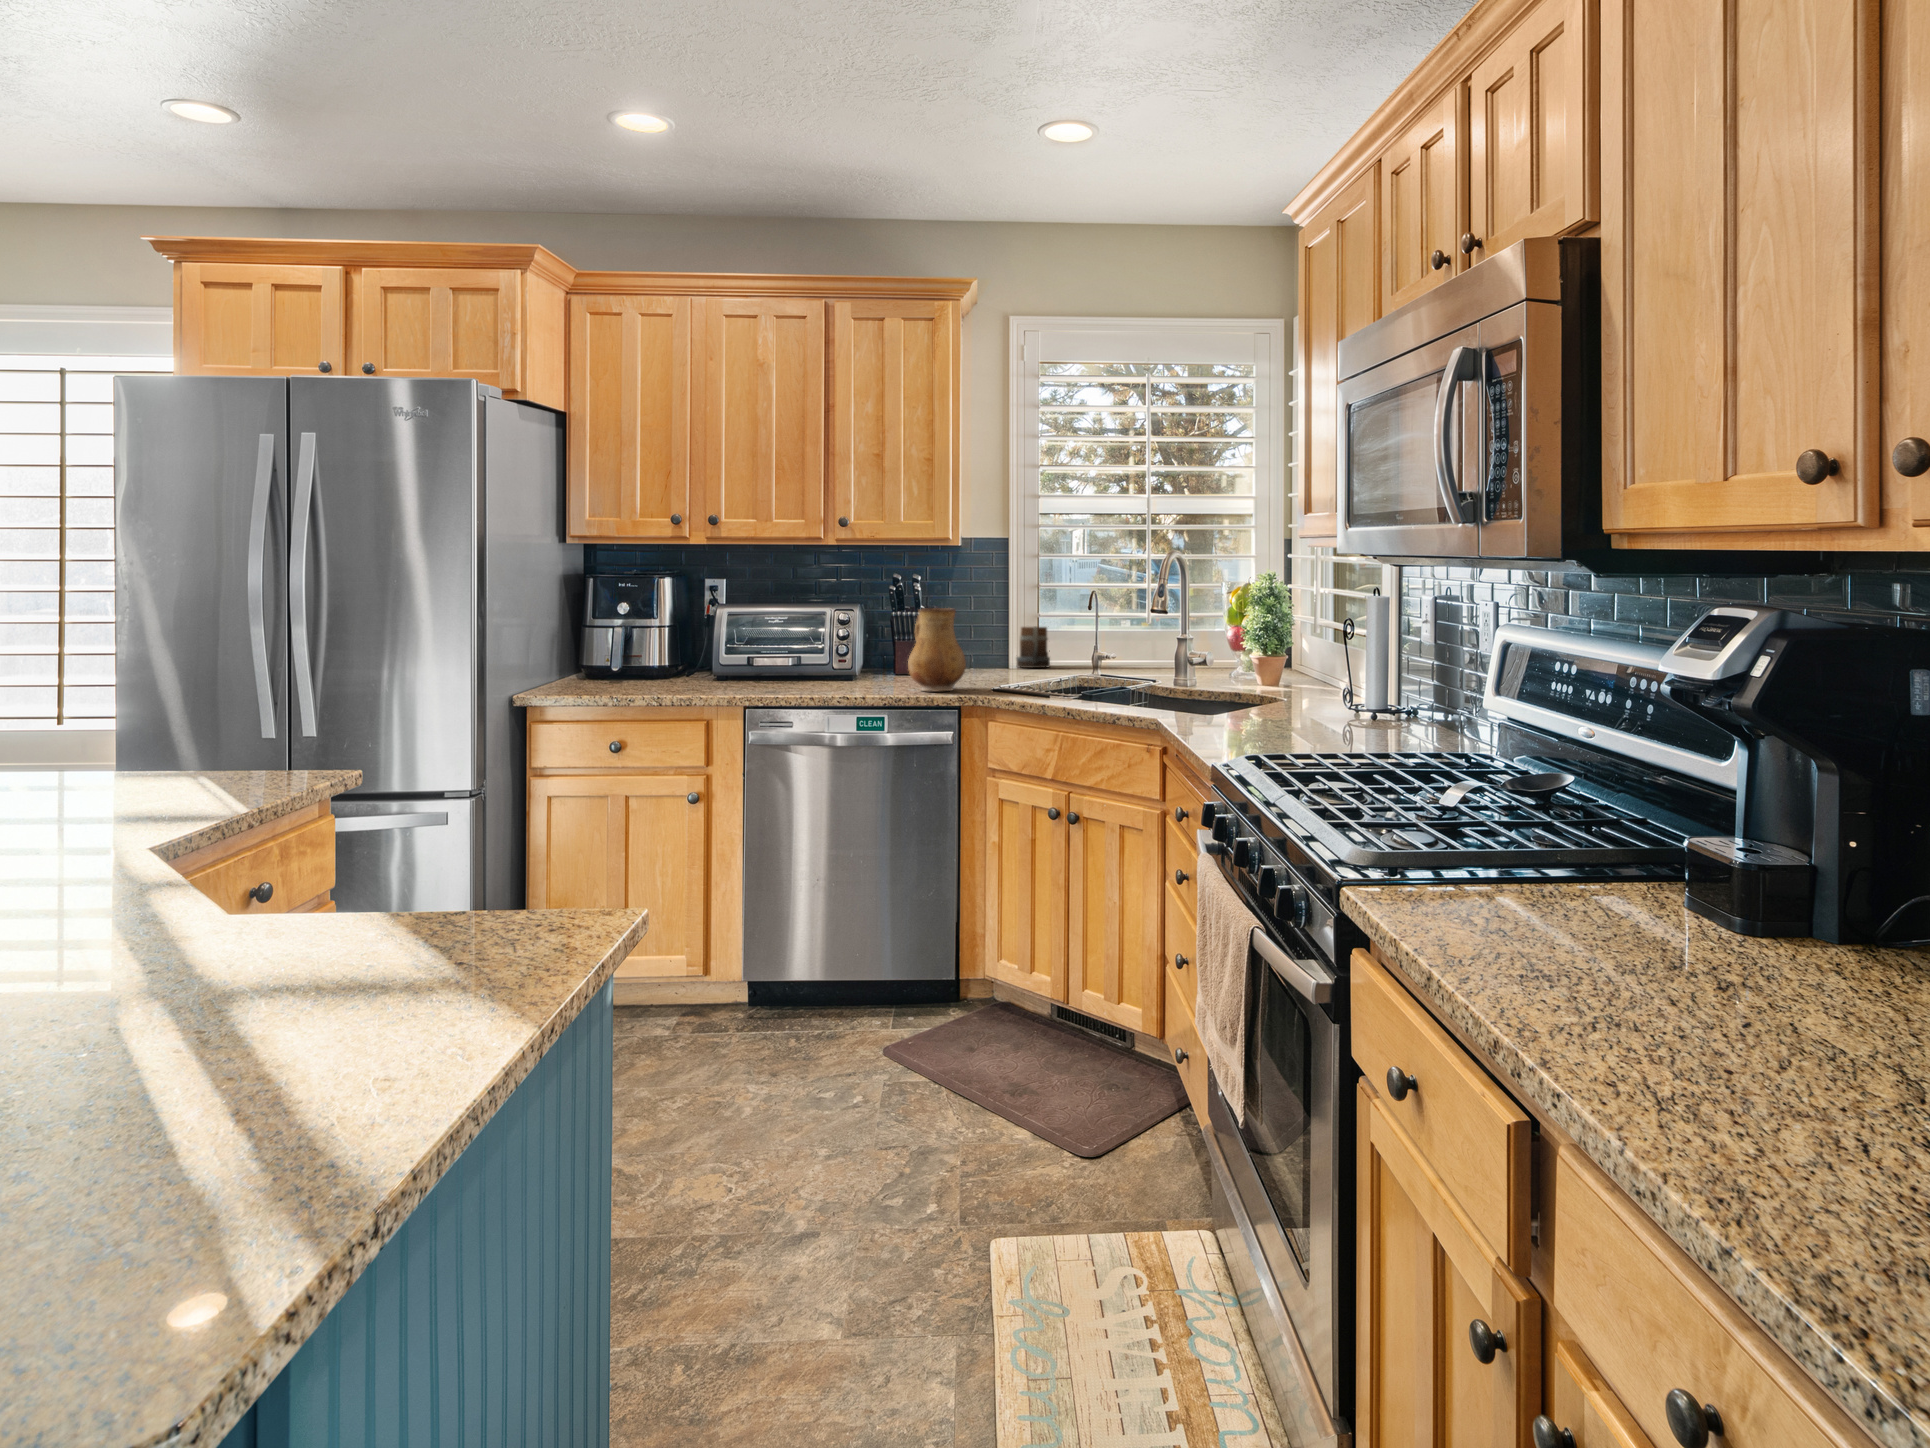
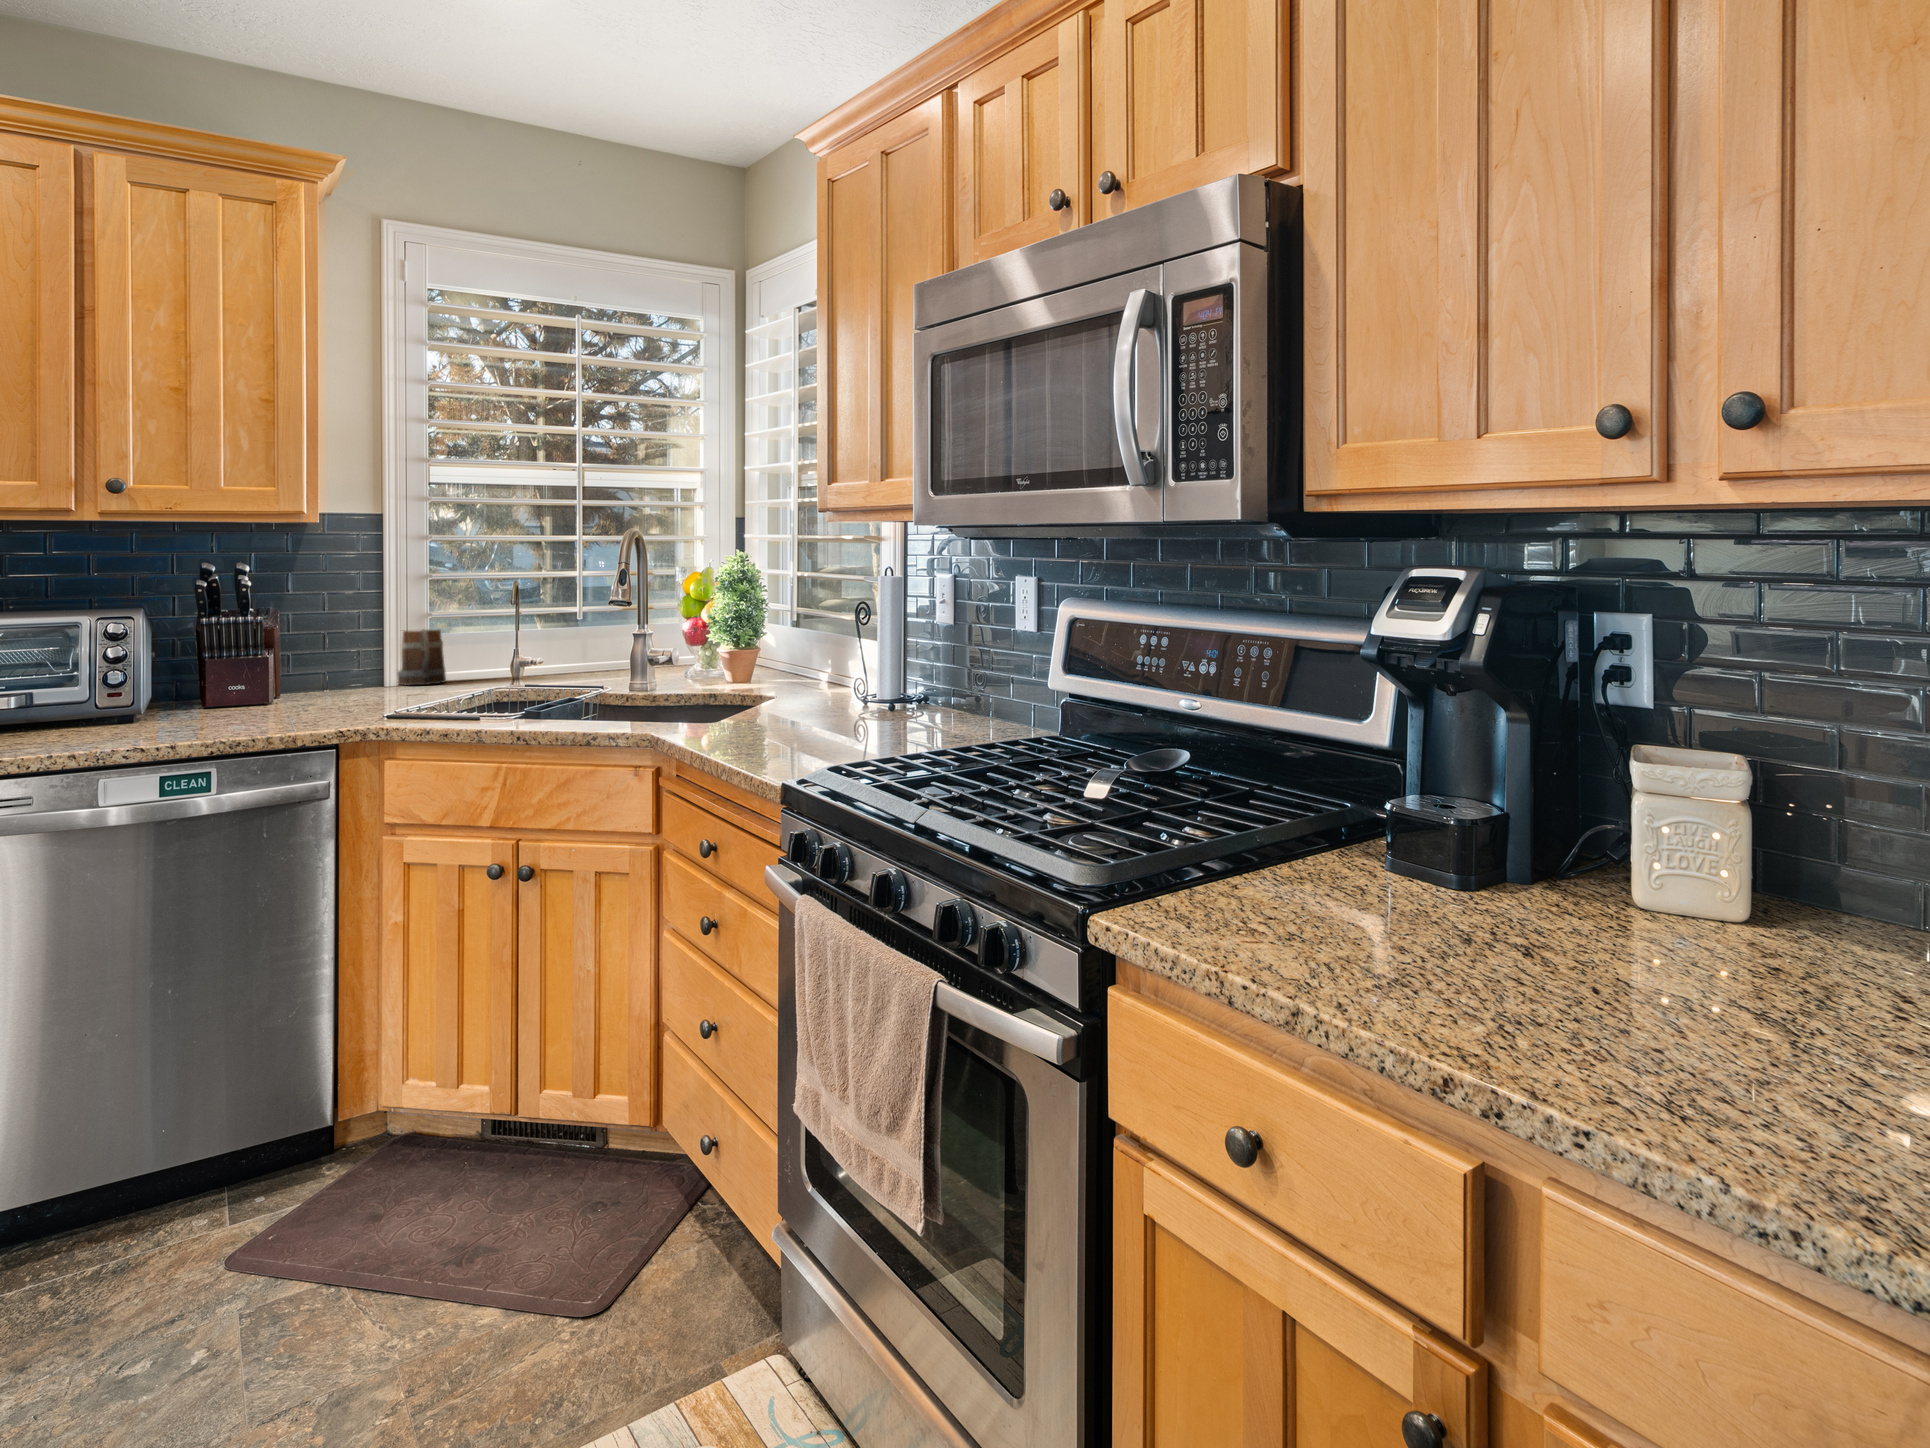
ceramic pitcher: present [908,608,966,691] -> none [250,607,340,723]

